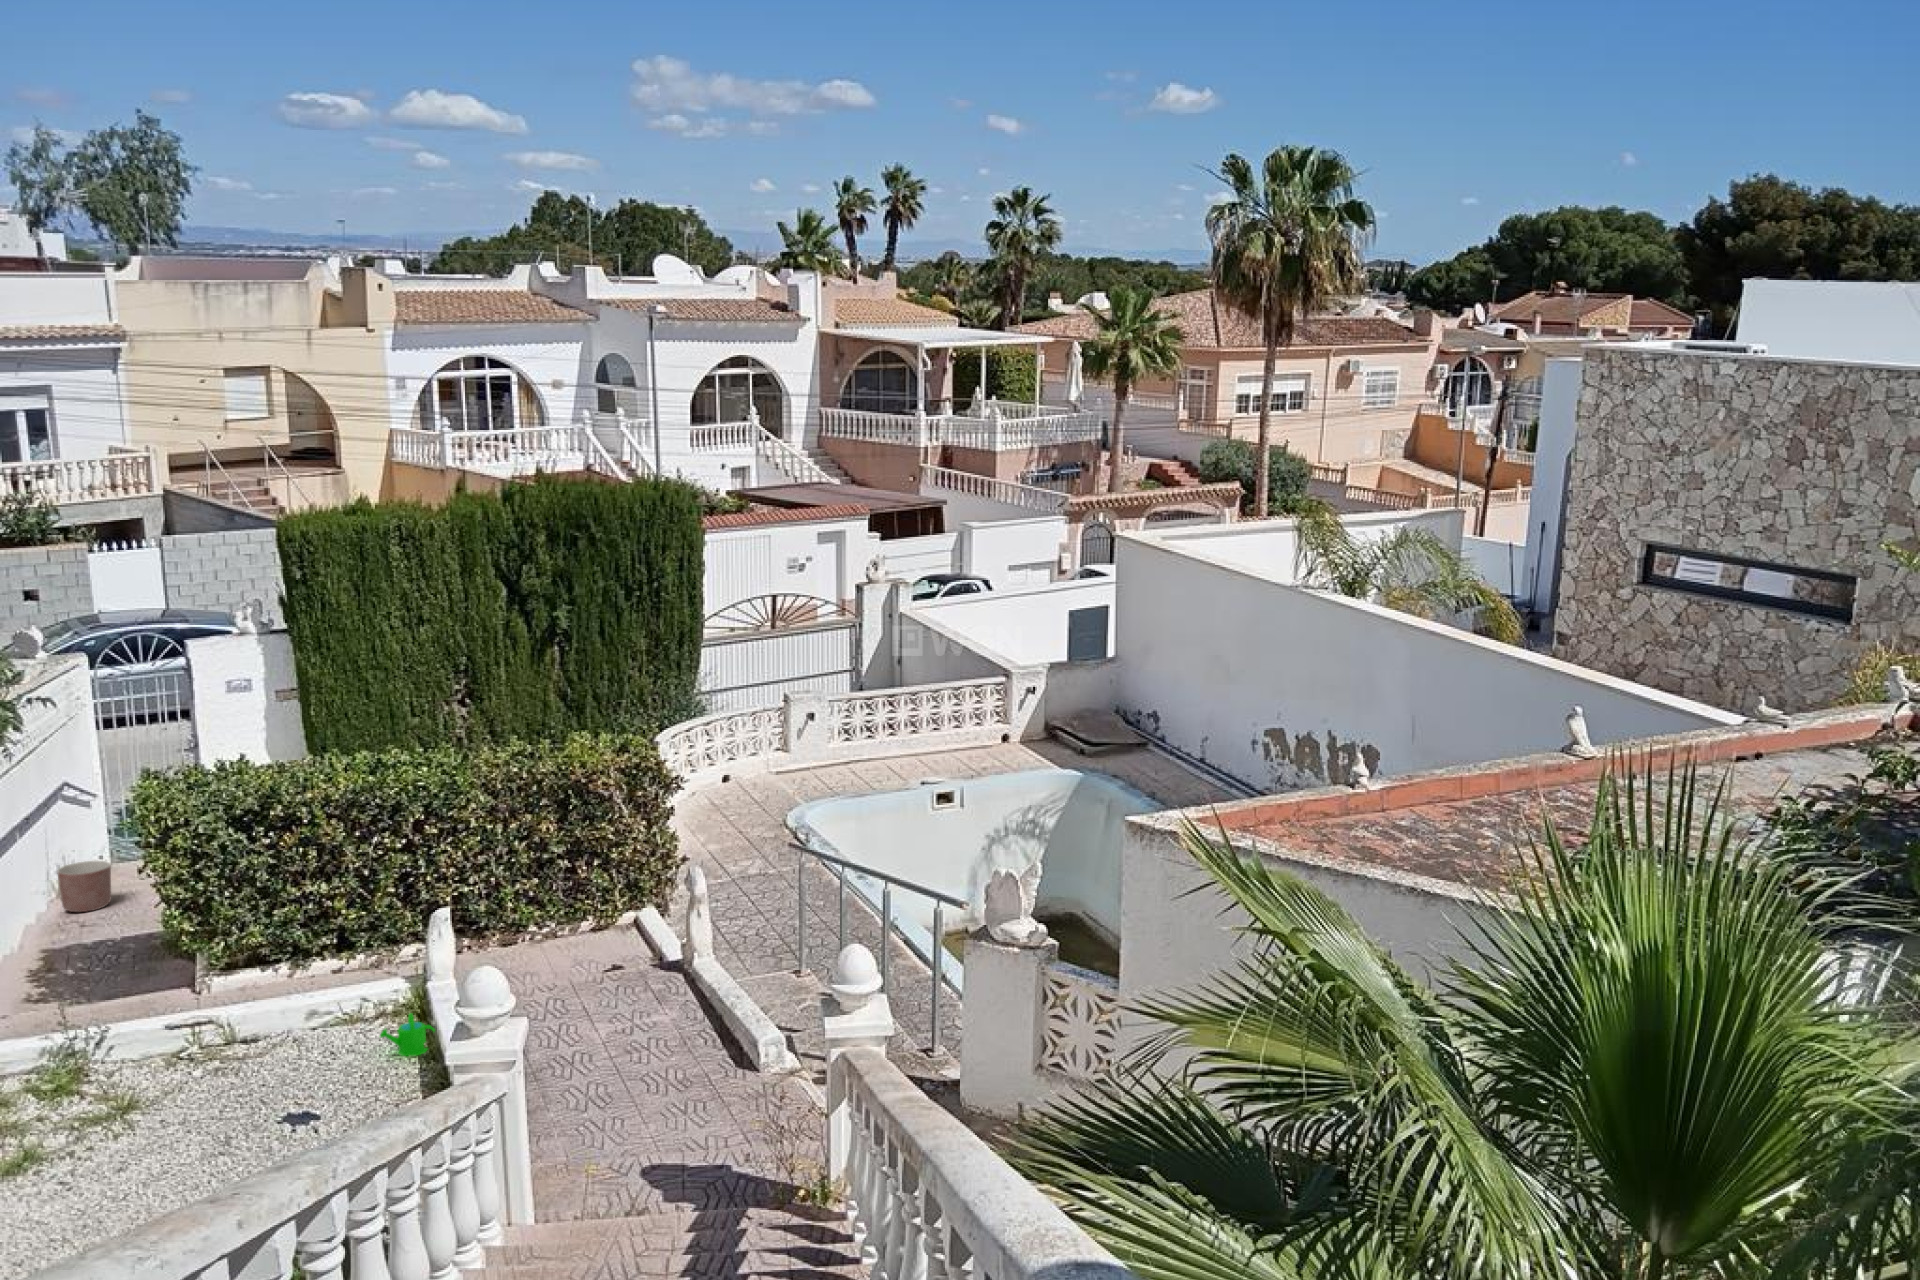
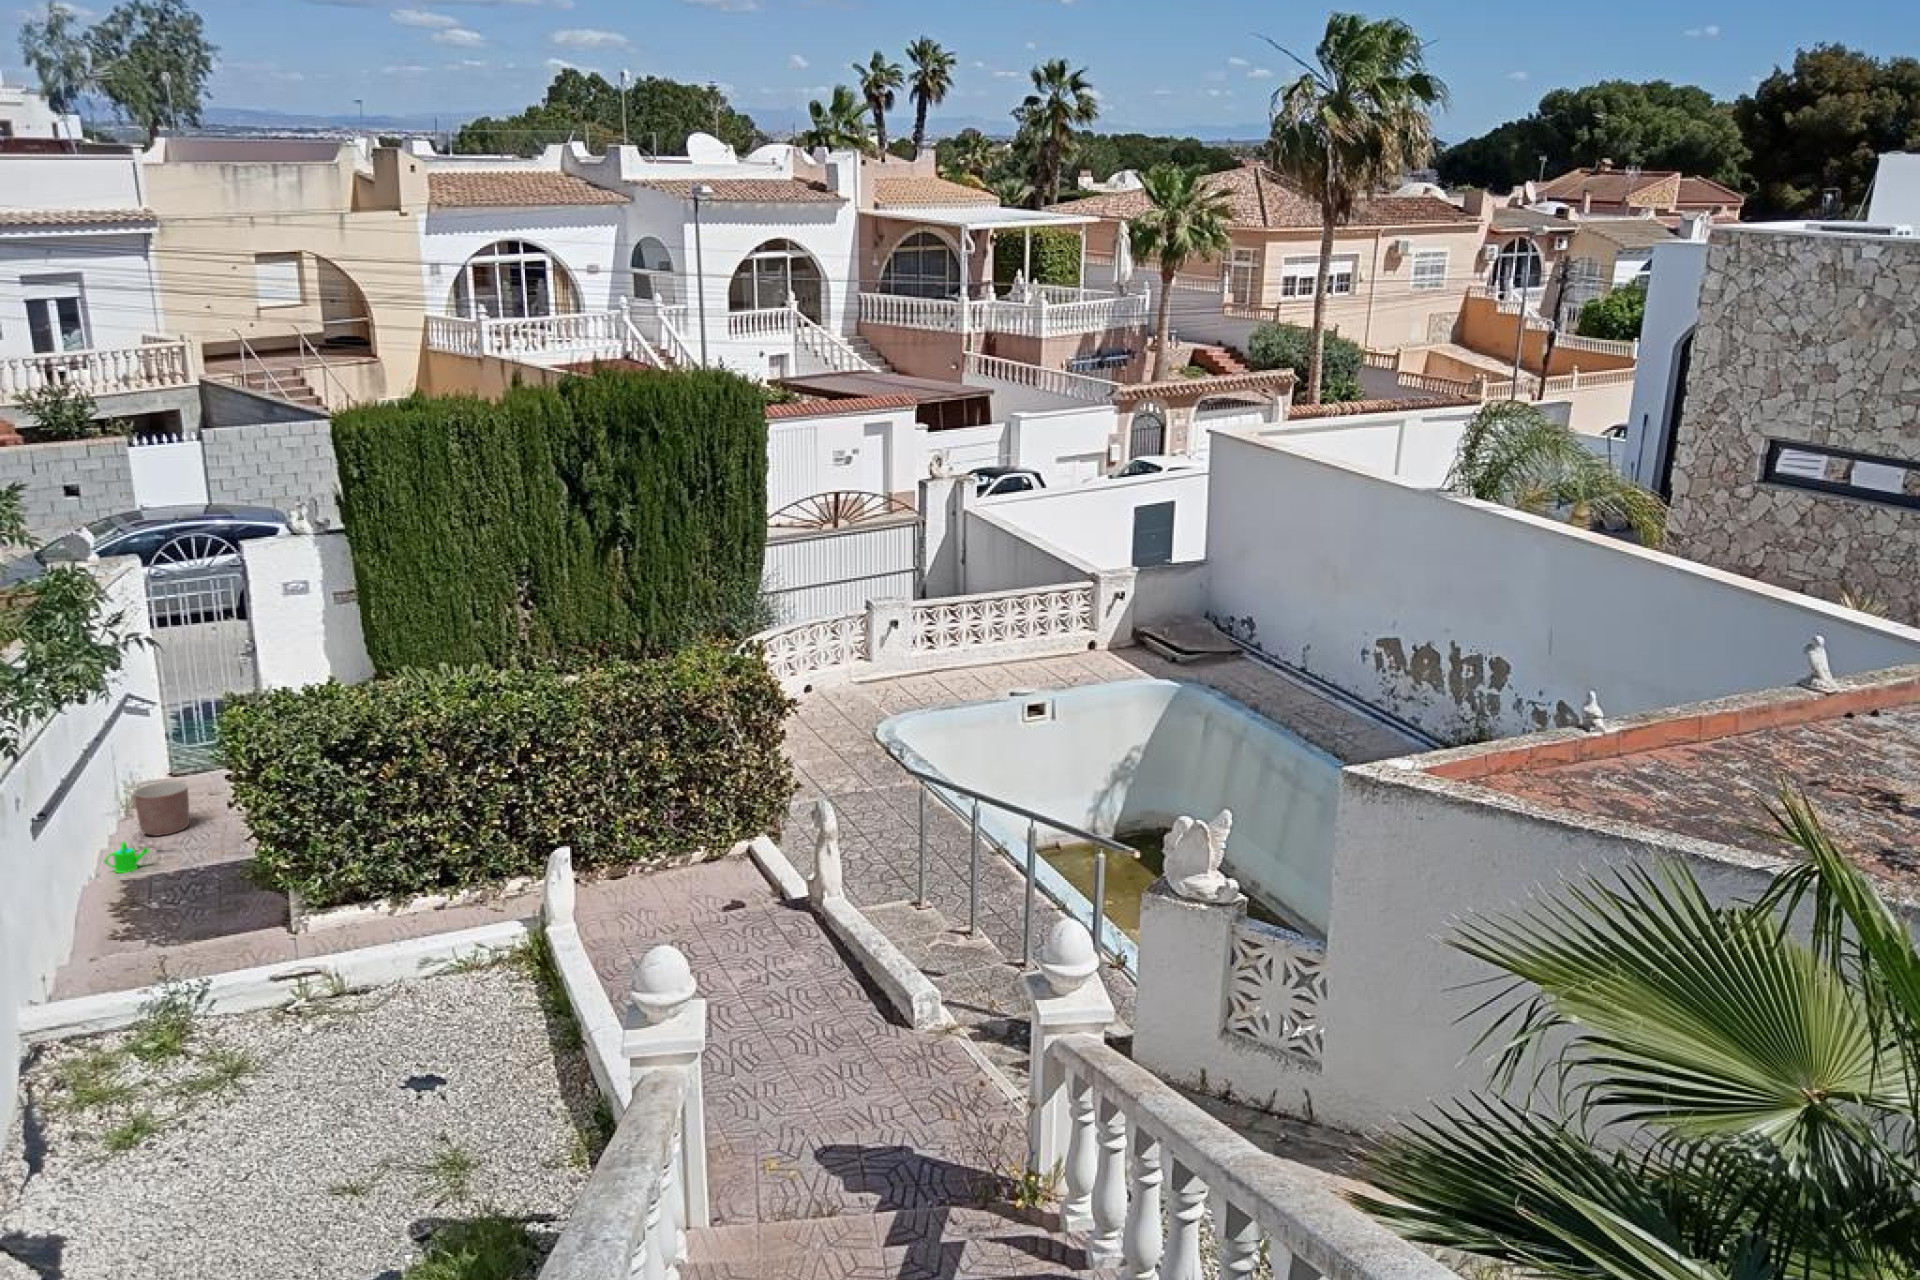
watering can: present [379,1013,435,1056] -> present [104,842,149,873]

